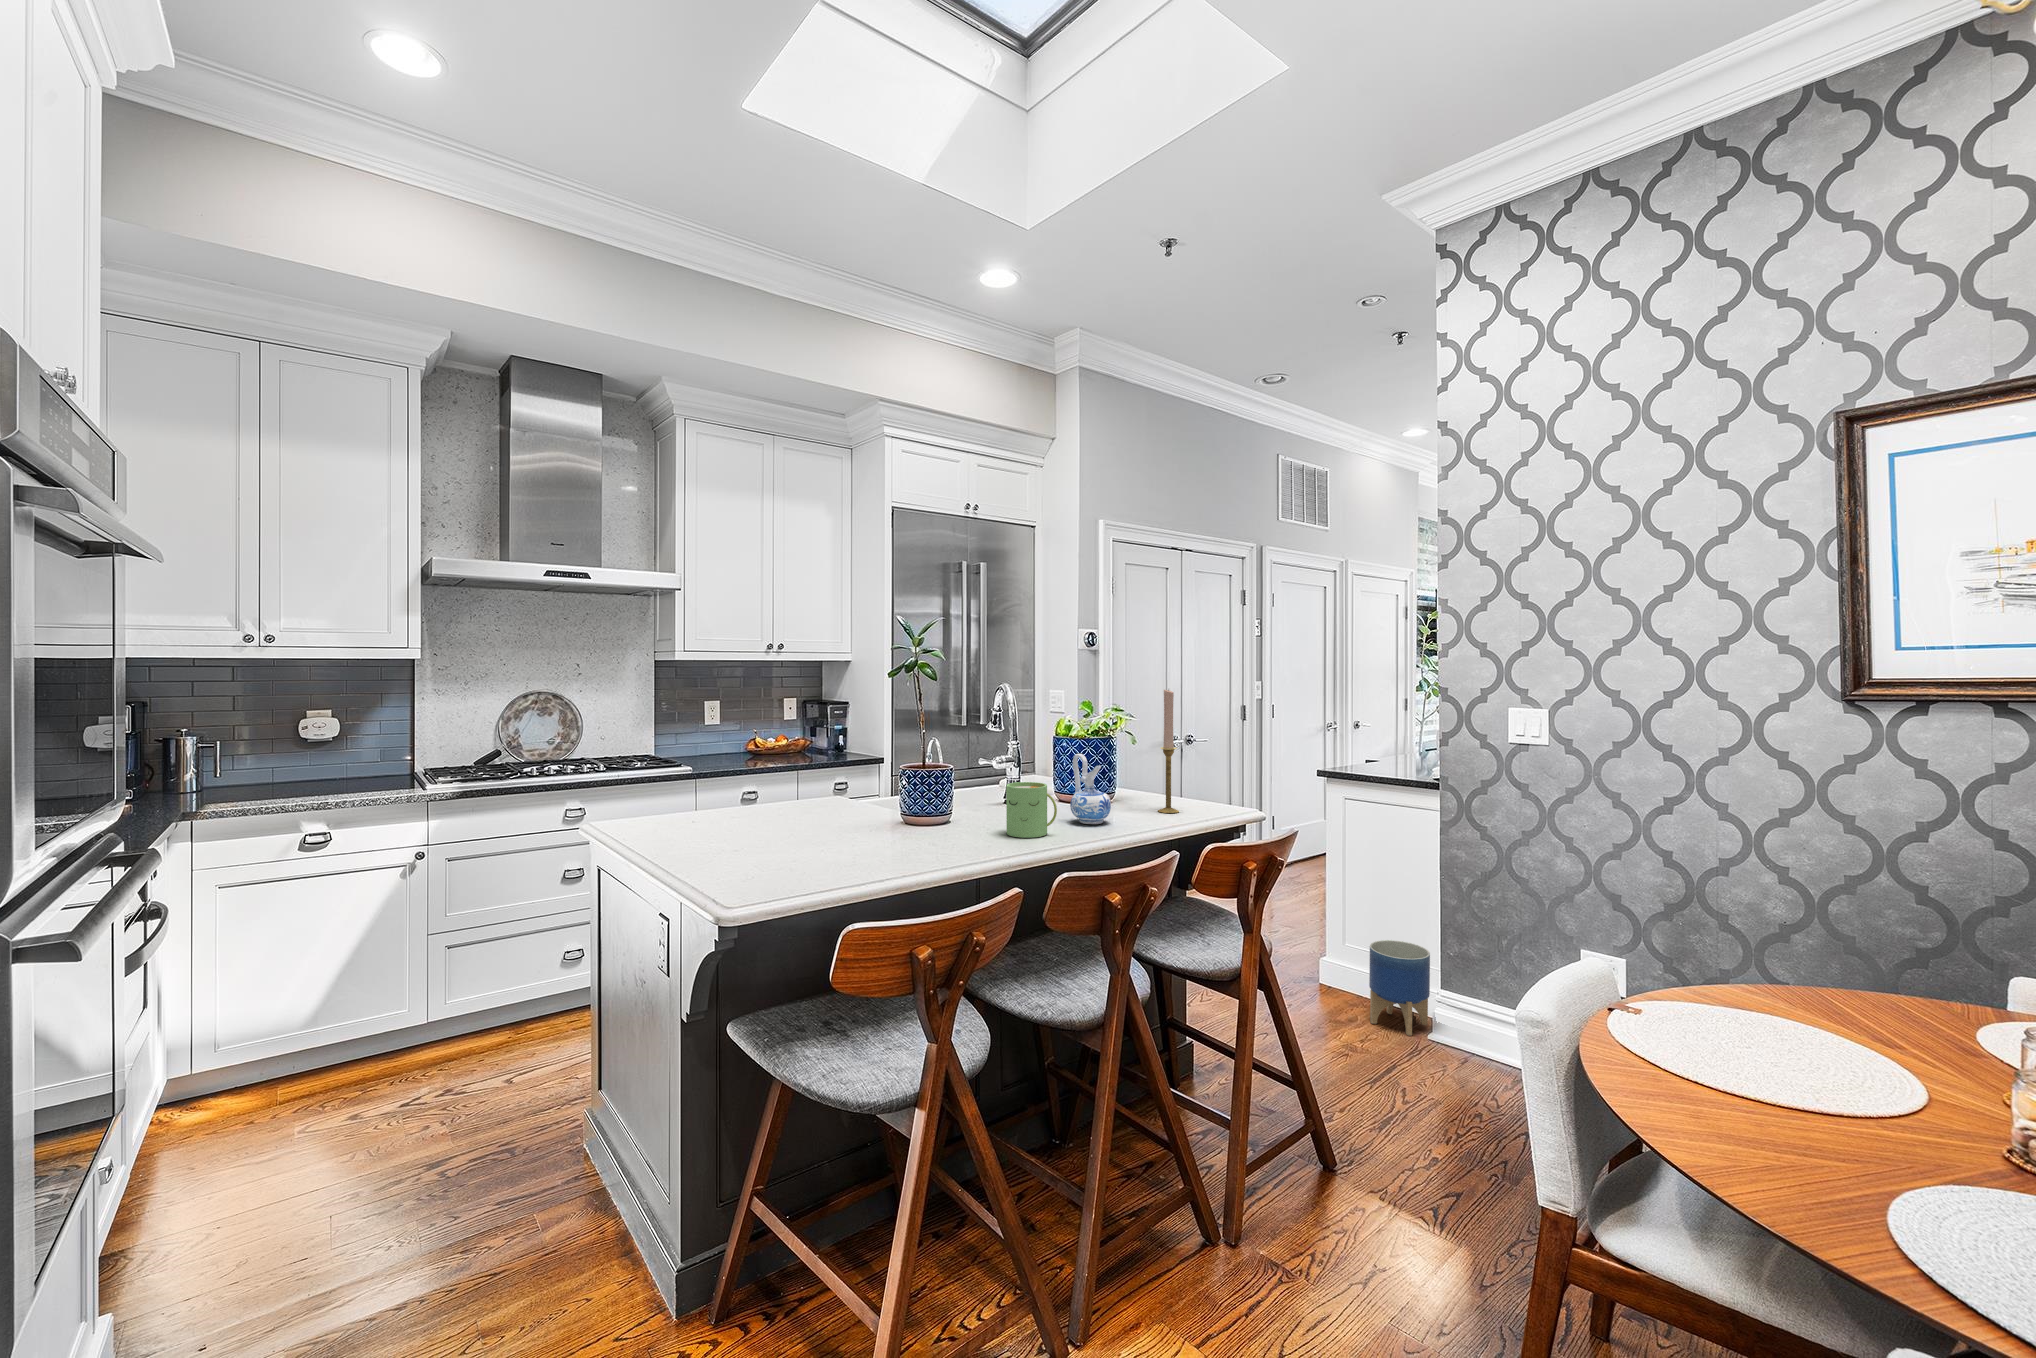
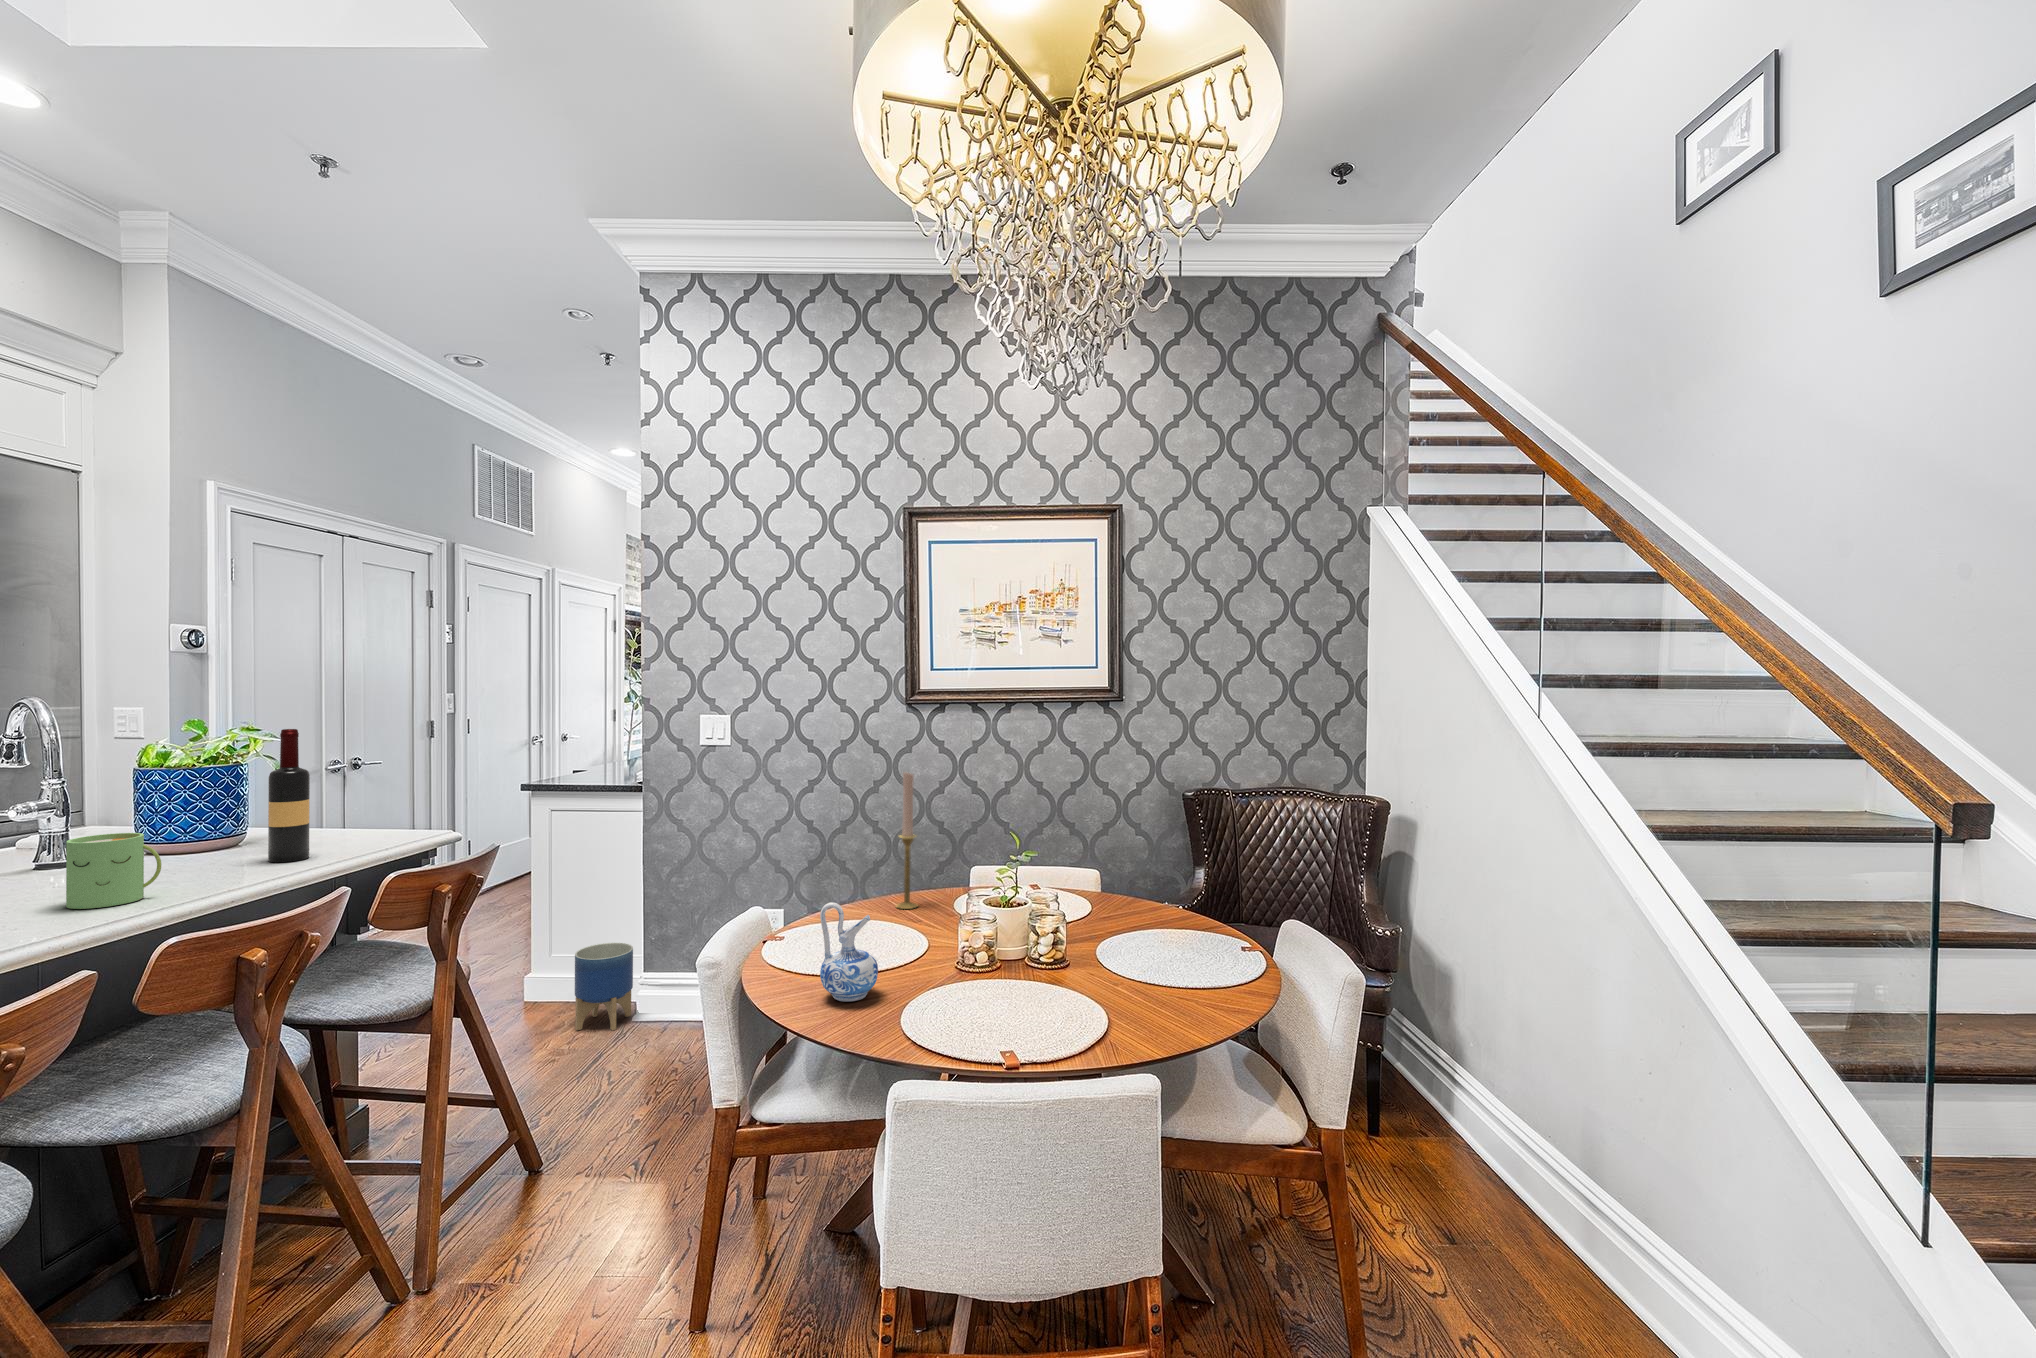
candlestick: present [1158,690,1179,813] -> present [896,772,918,909]
wine bottle: none [1125,707,1151,819] -> present [268,729,310,862]
ceramic pitcher: present [1070,754,1111,824] -> present [820,902,878,1002]

